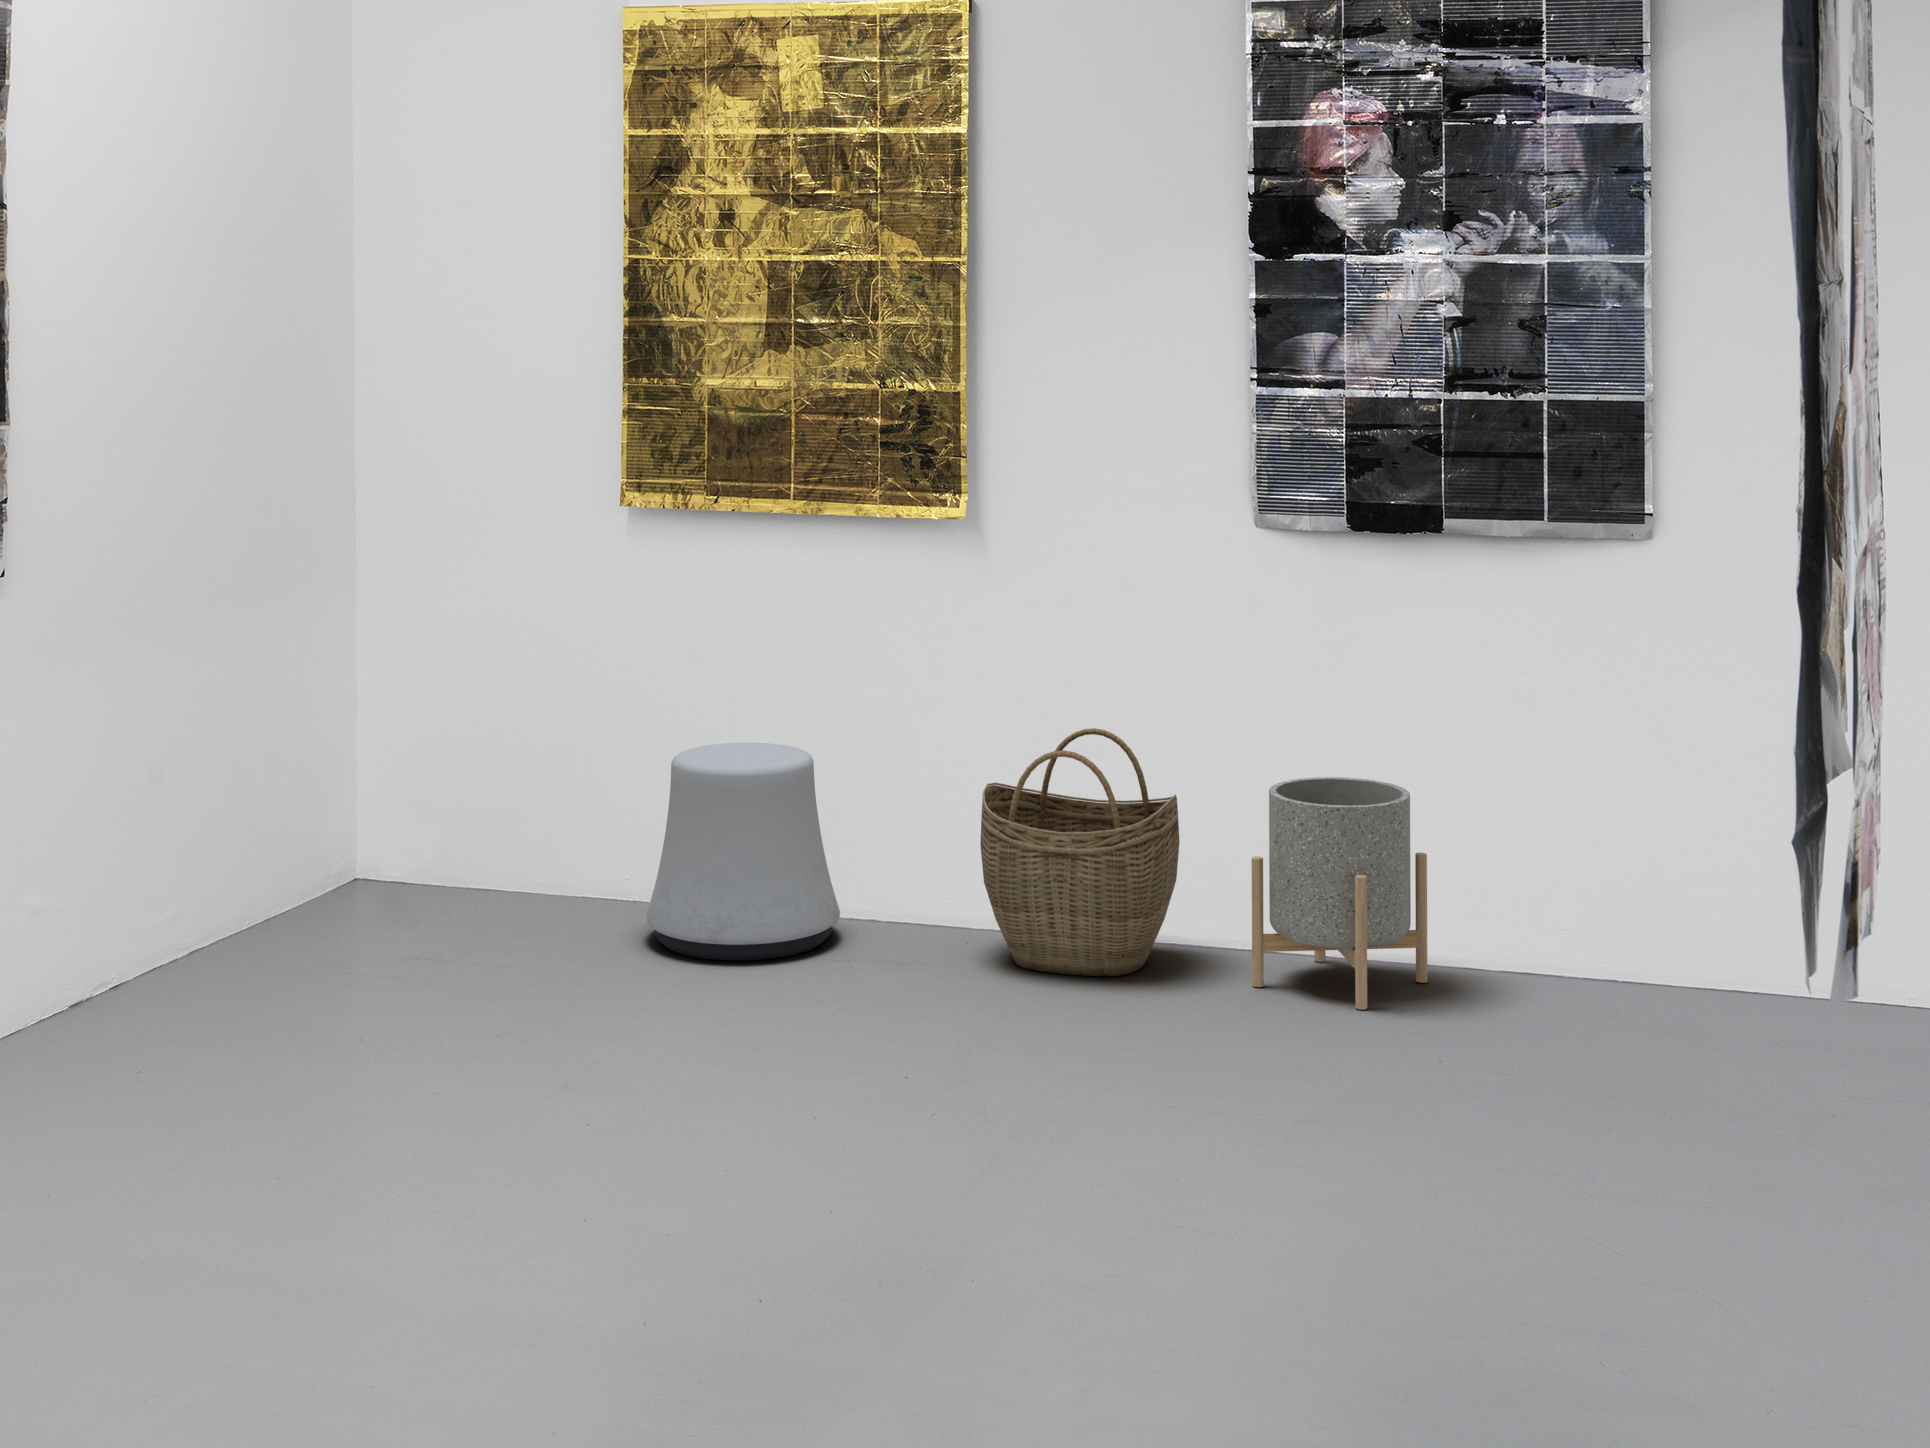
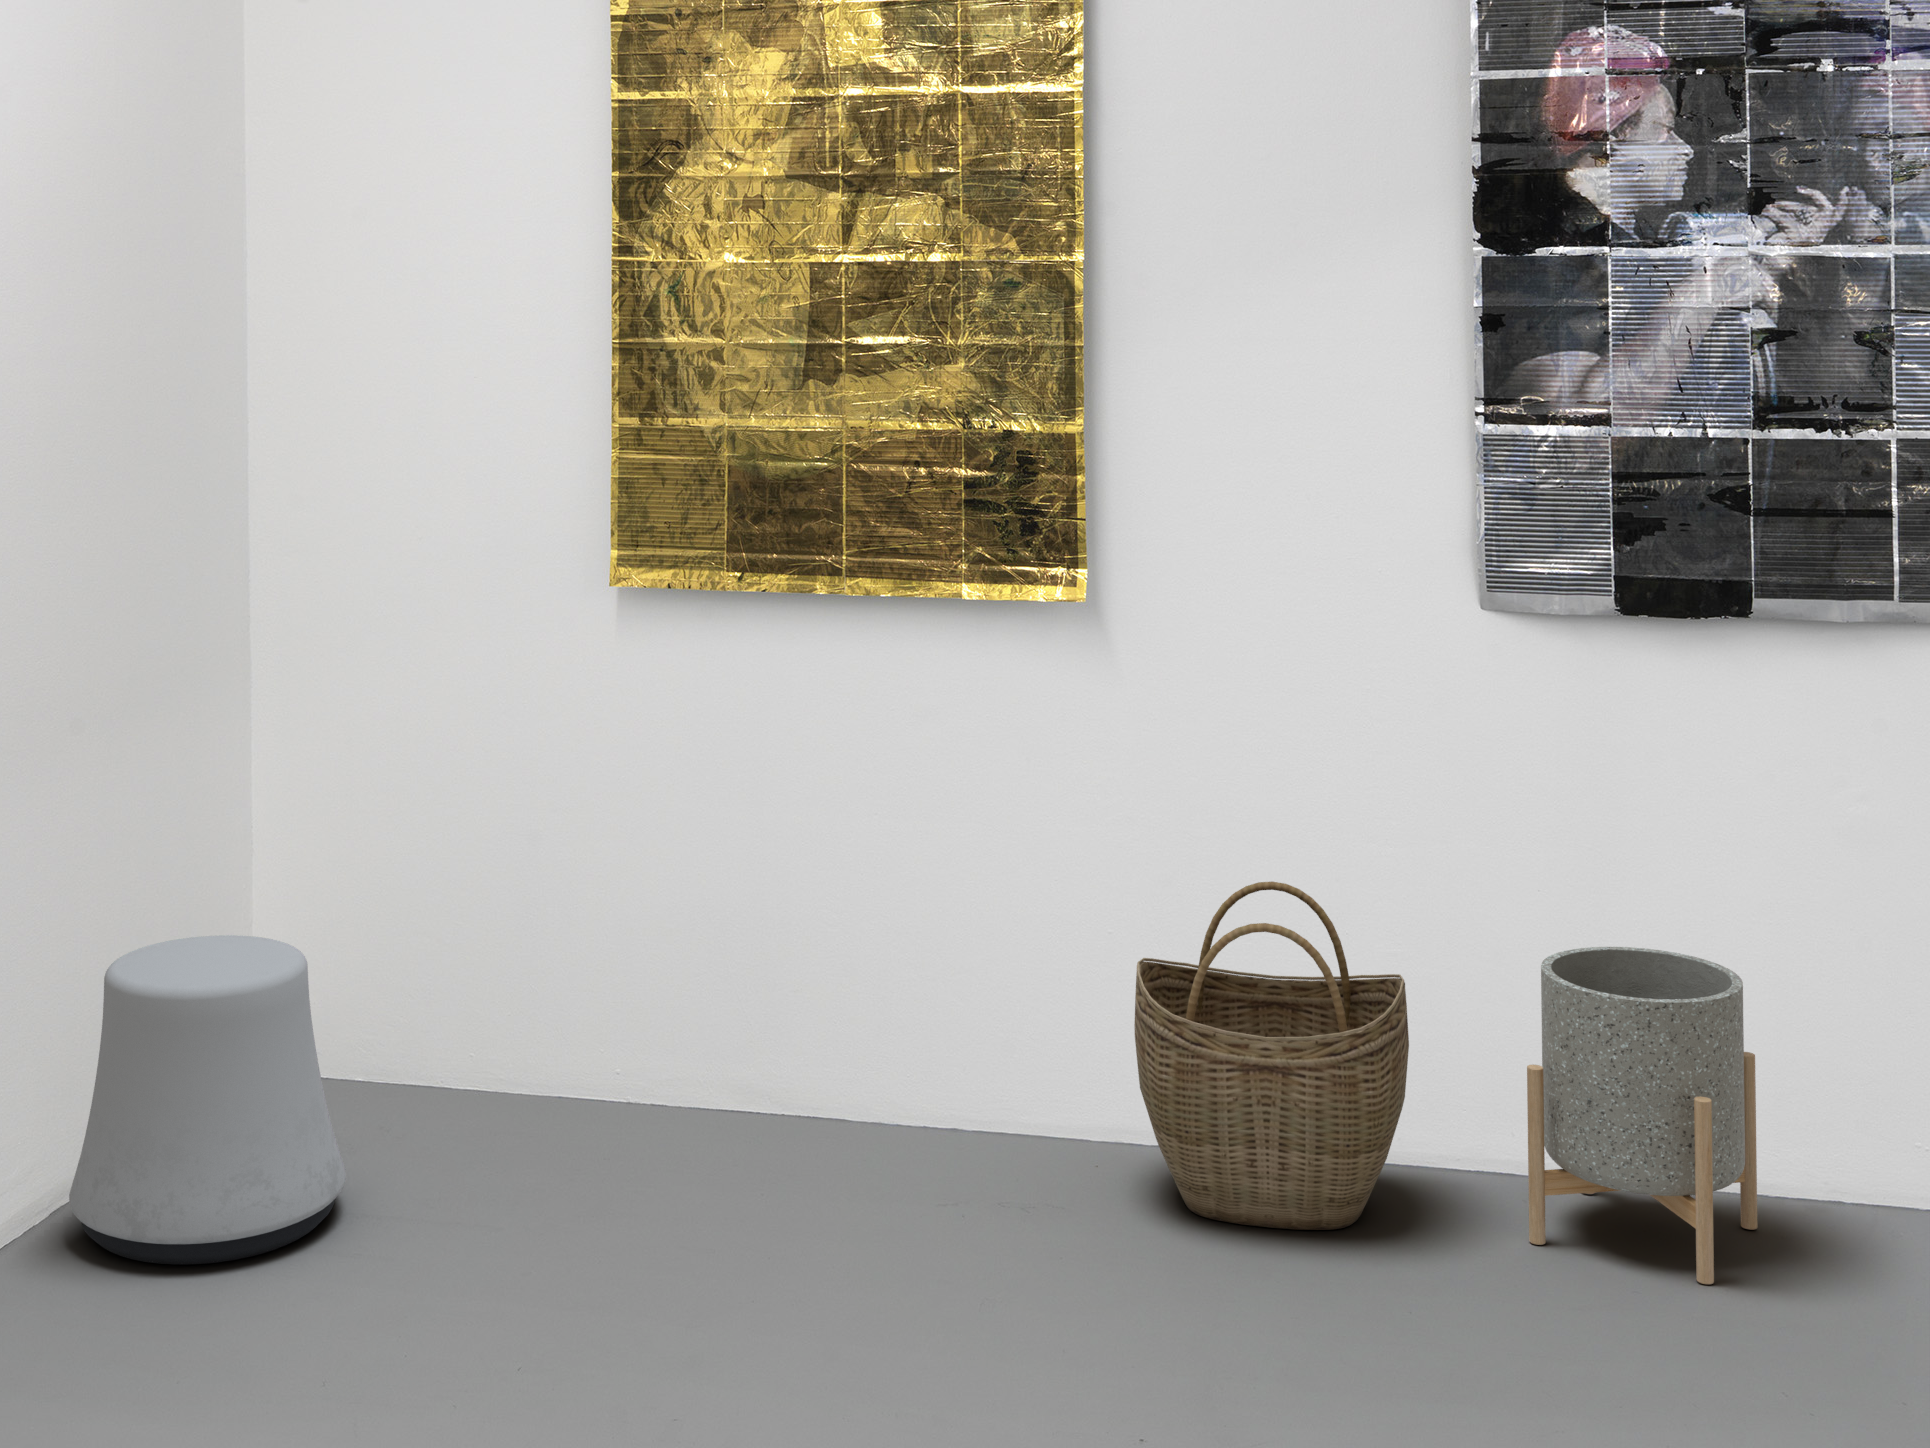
stool: present [647,743,840,961] -> present [69,935,346,1265]

